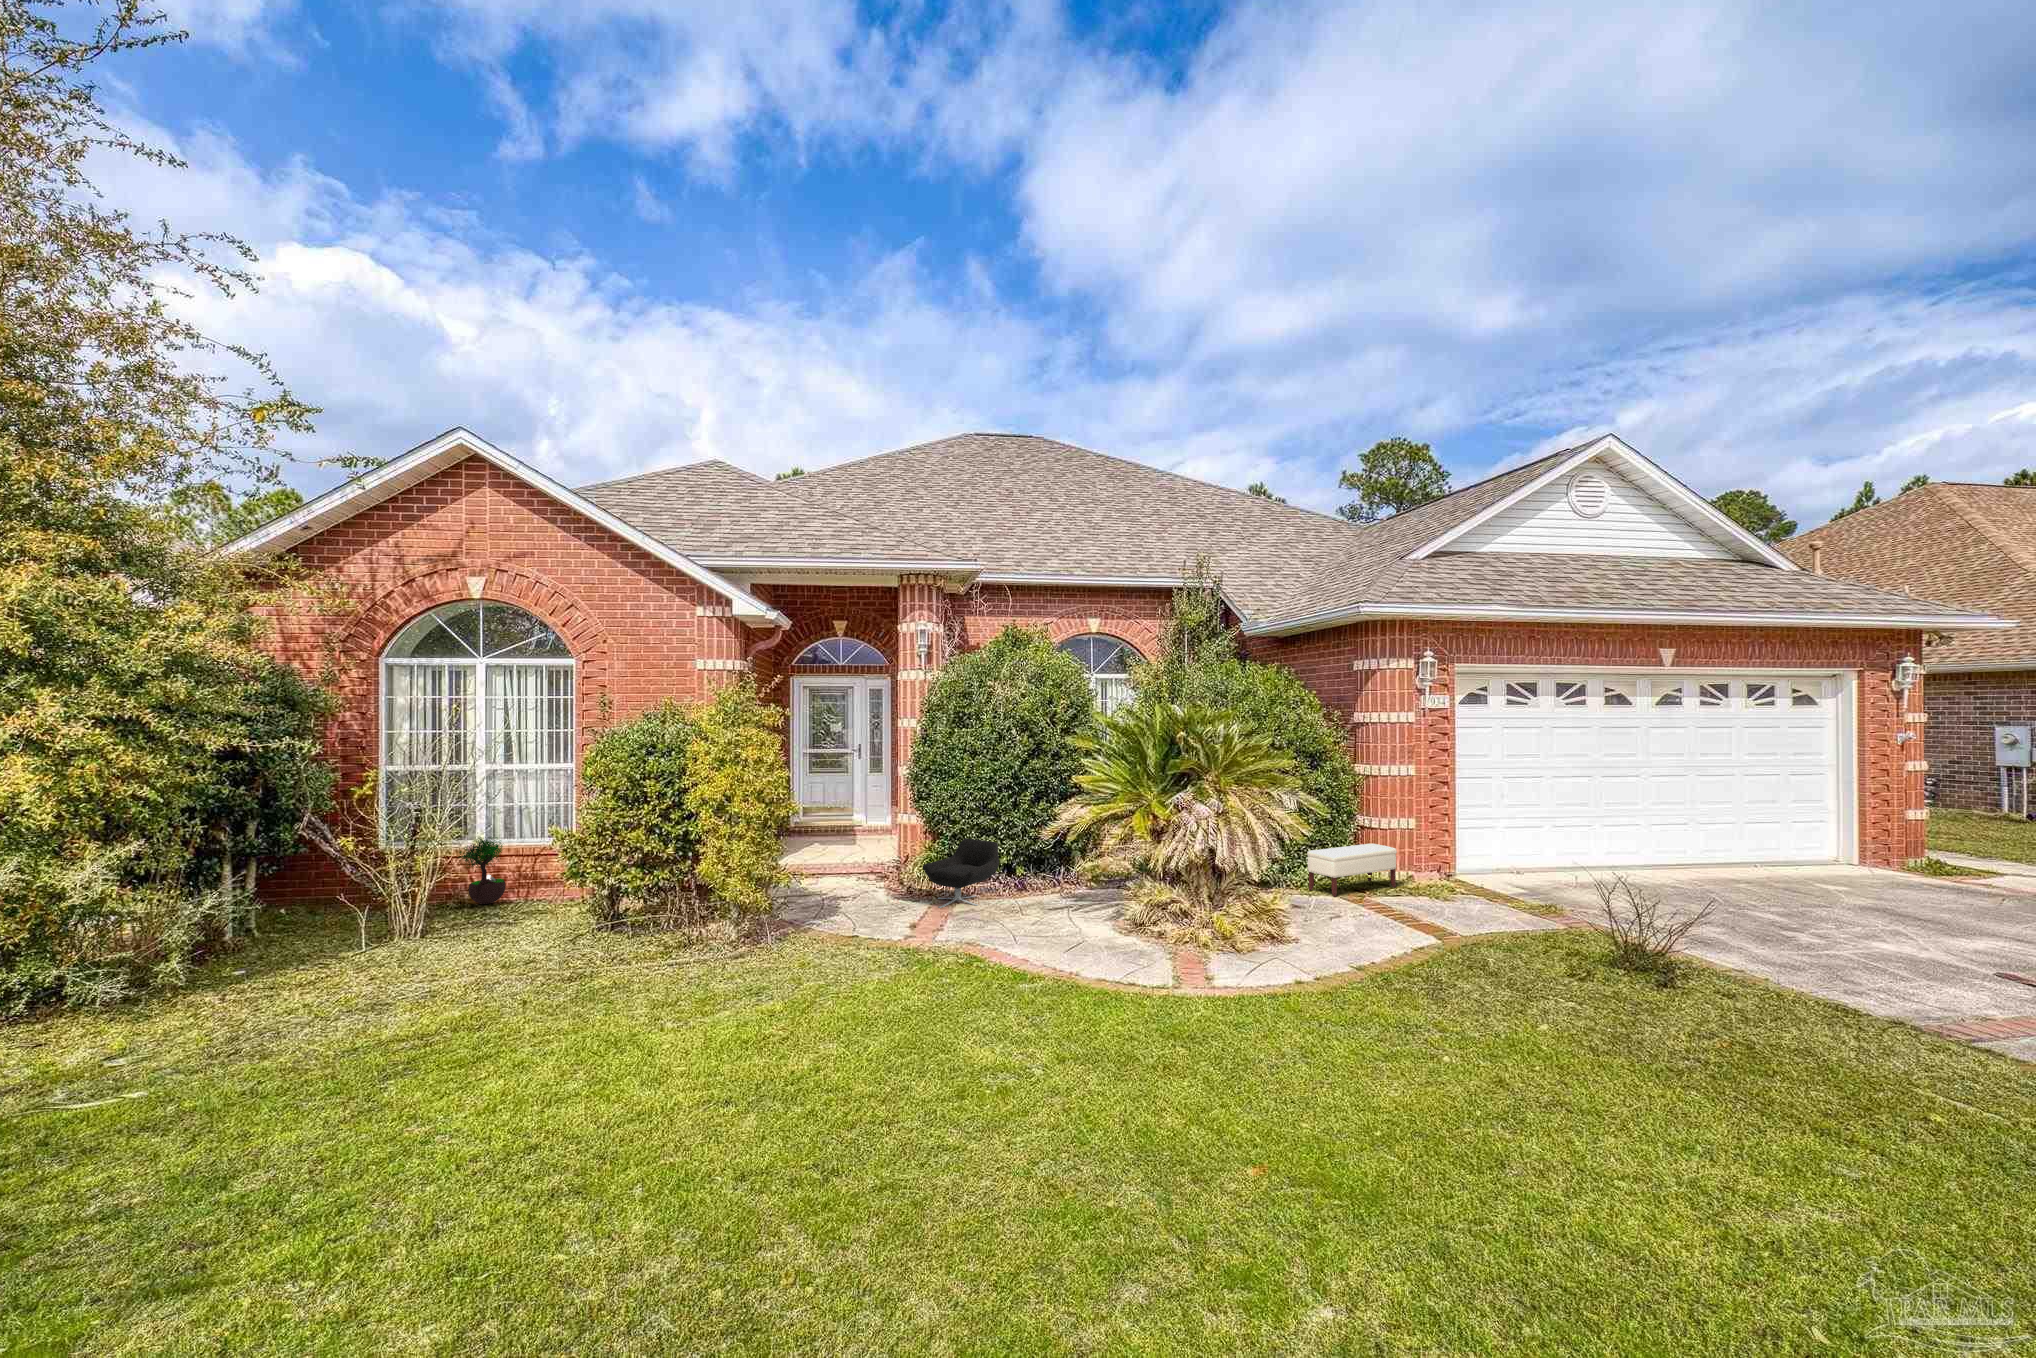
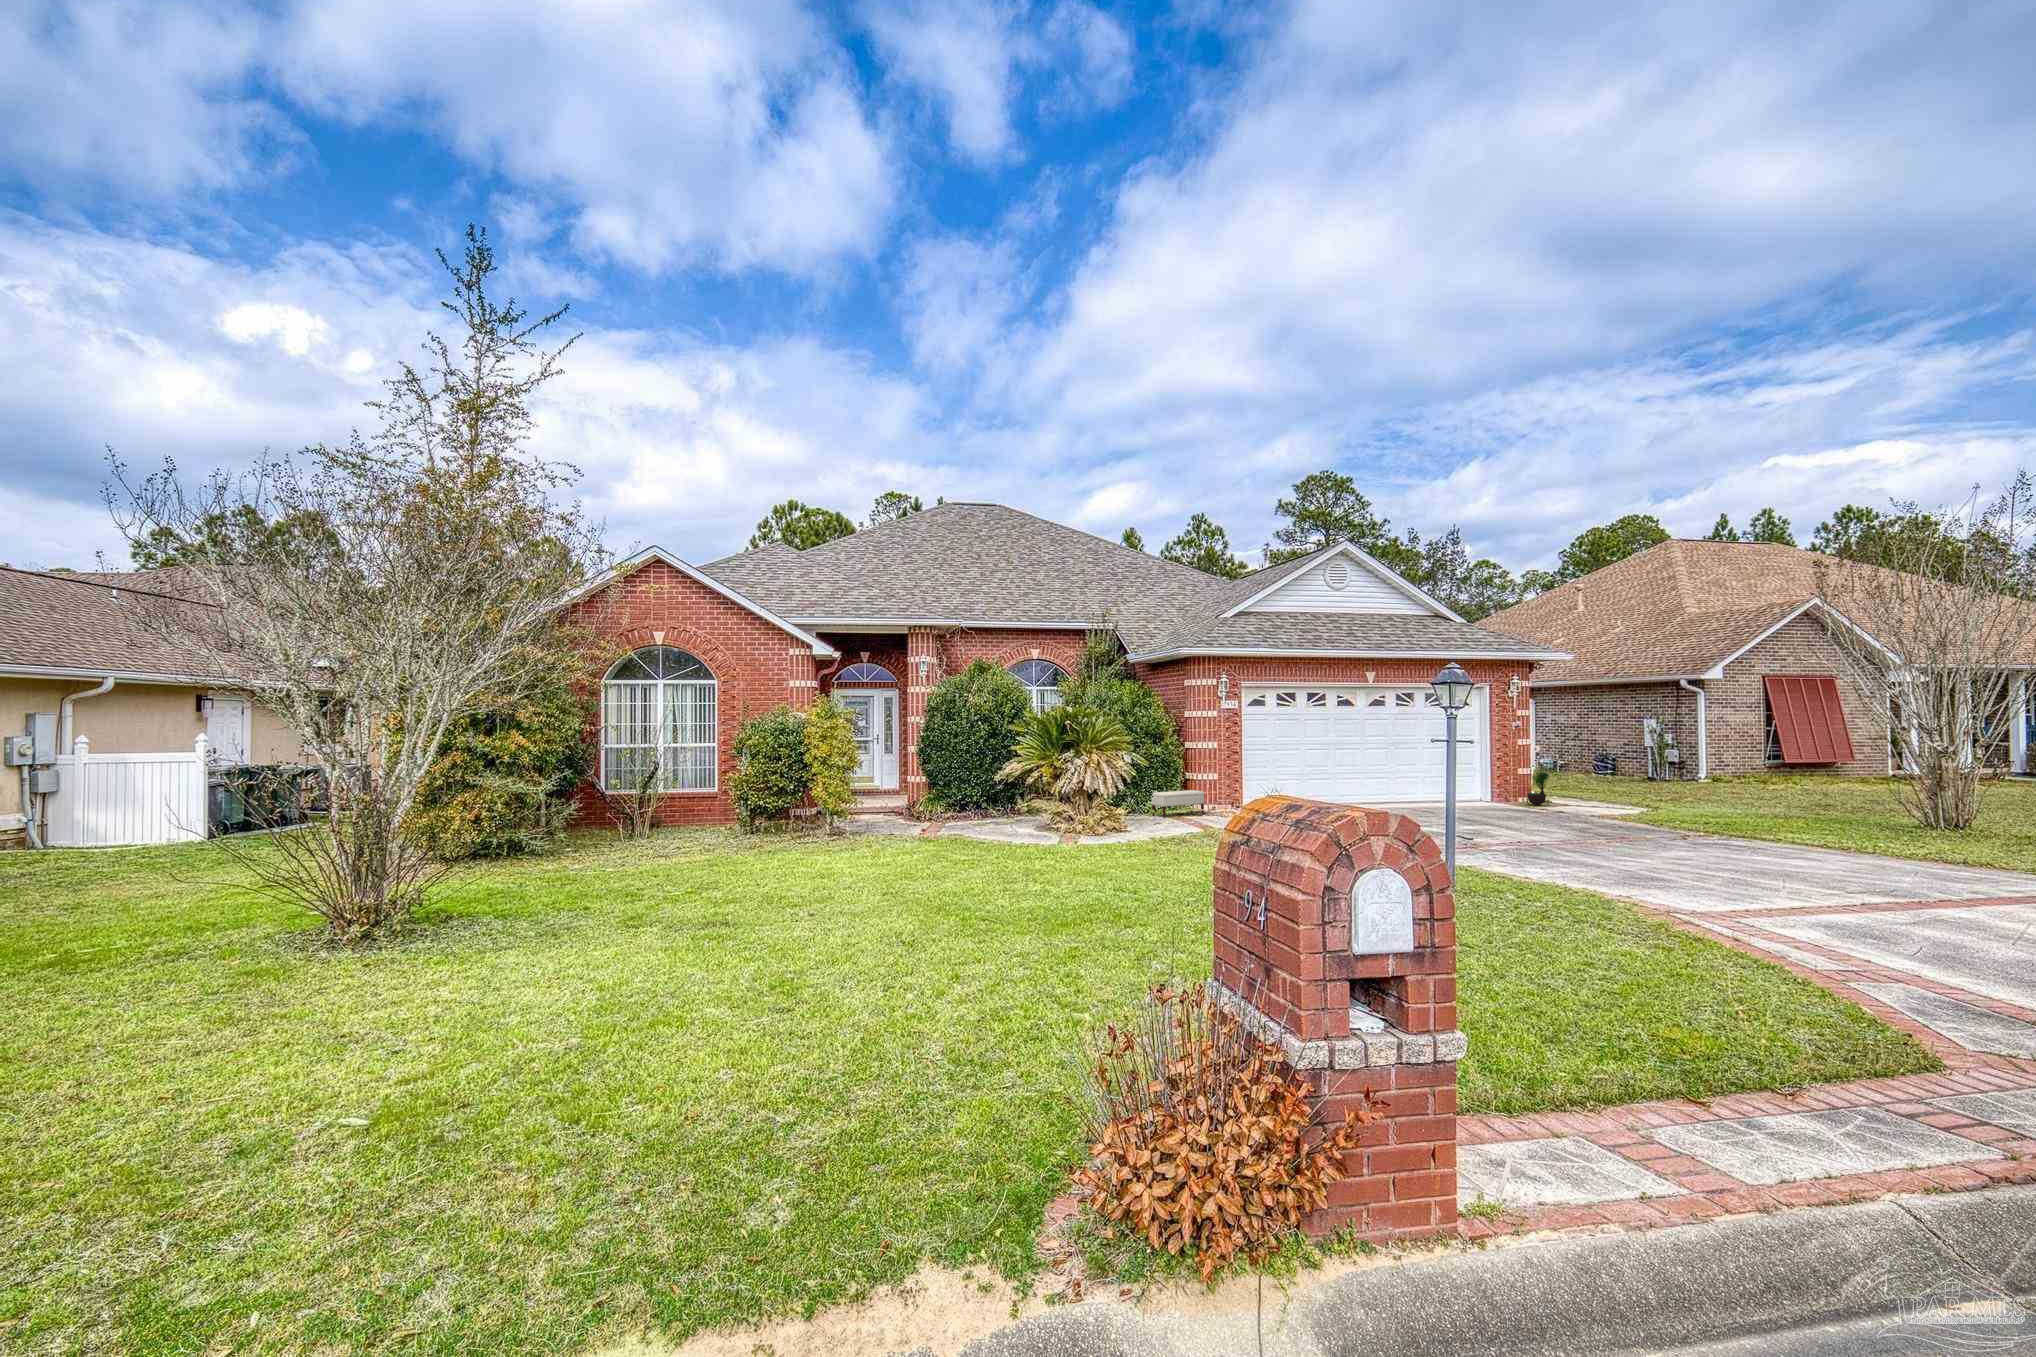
potted tree: present [458,837,506,904] -> present [1527,772,1549,805]
lounge chair: present [923,838,999,908] -> none [926,787,971,823]

